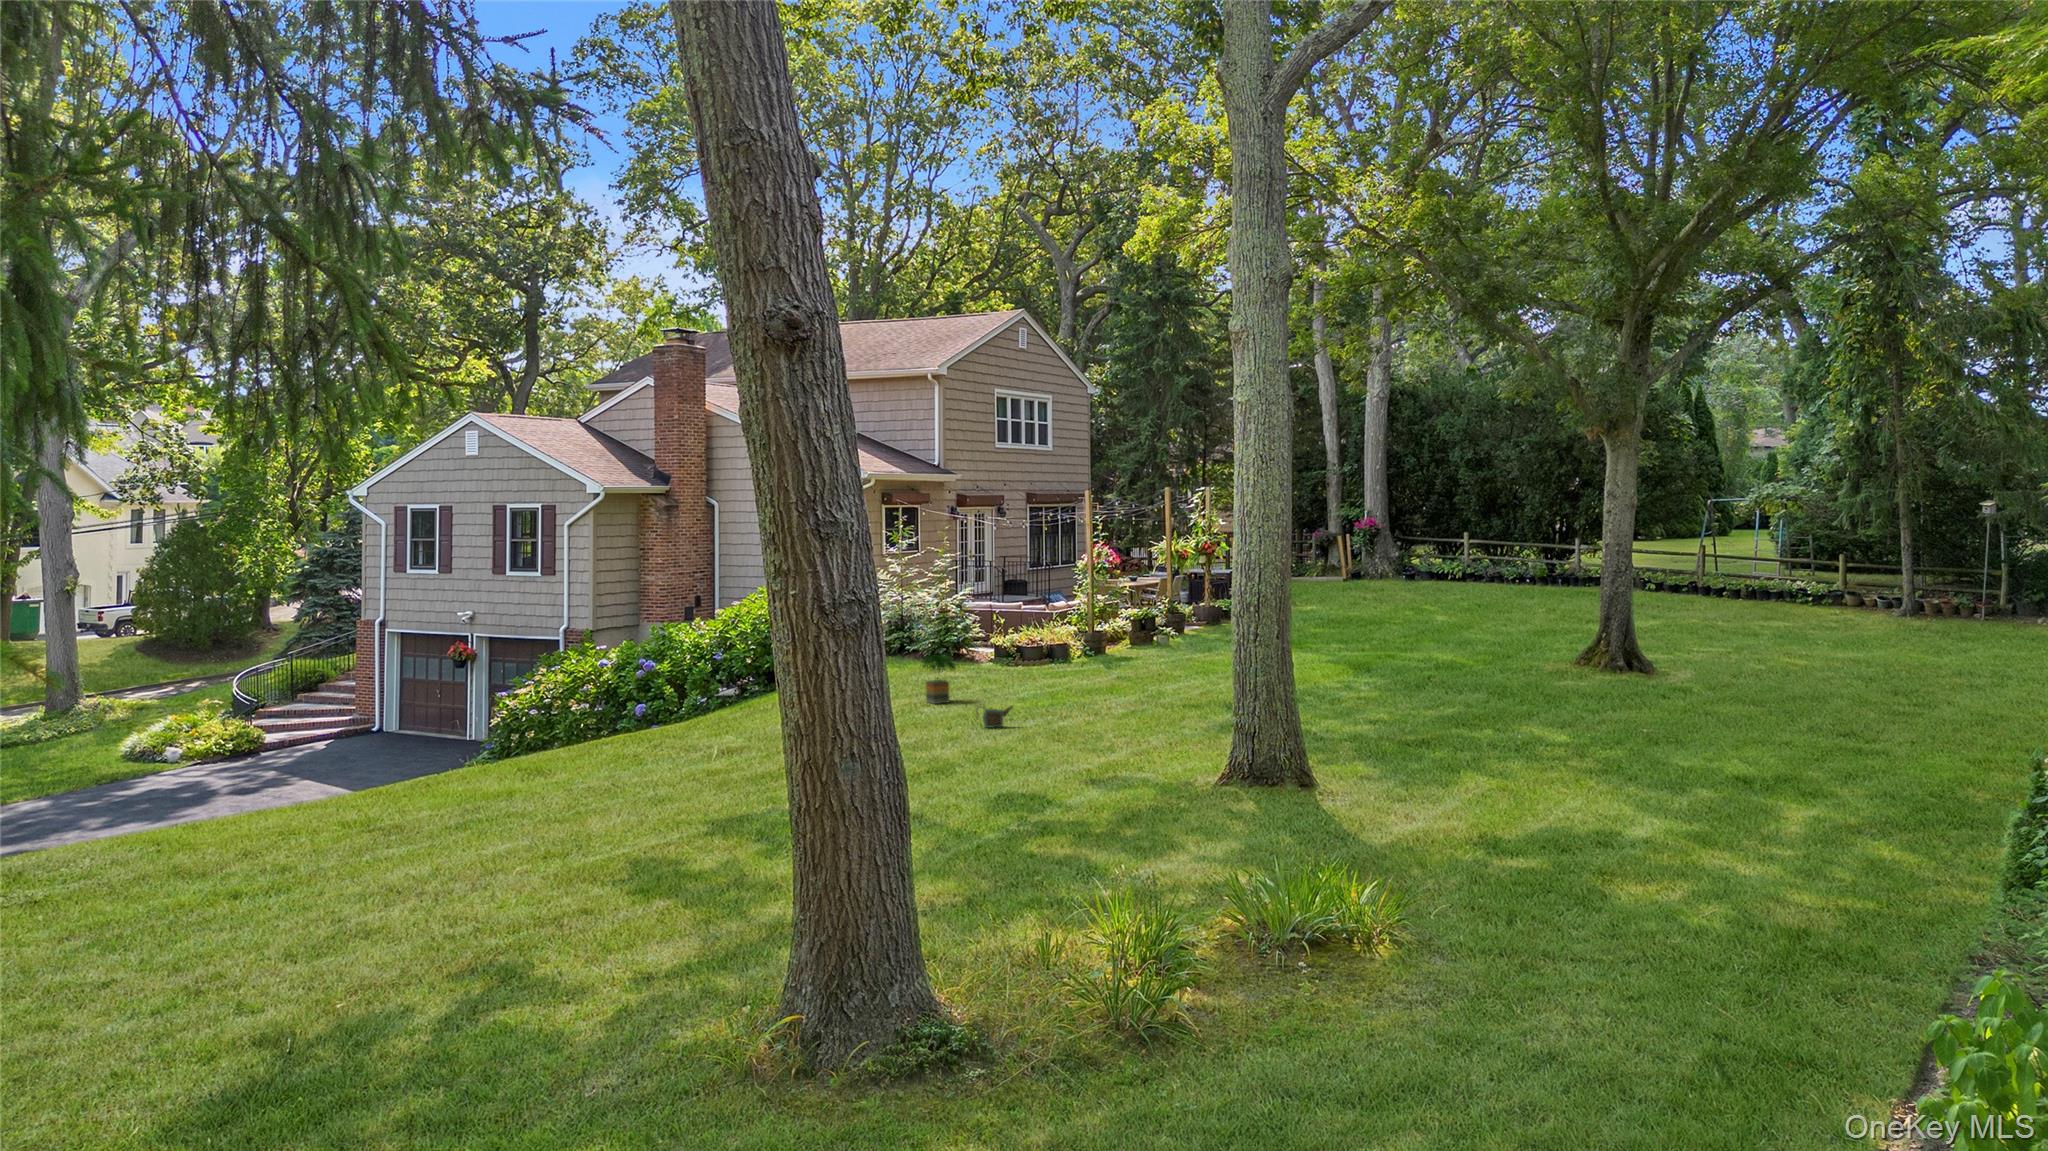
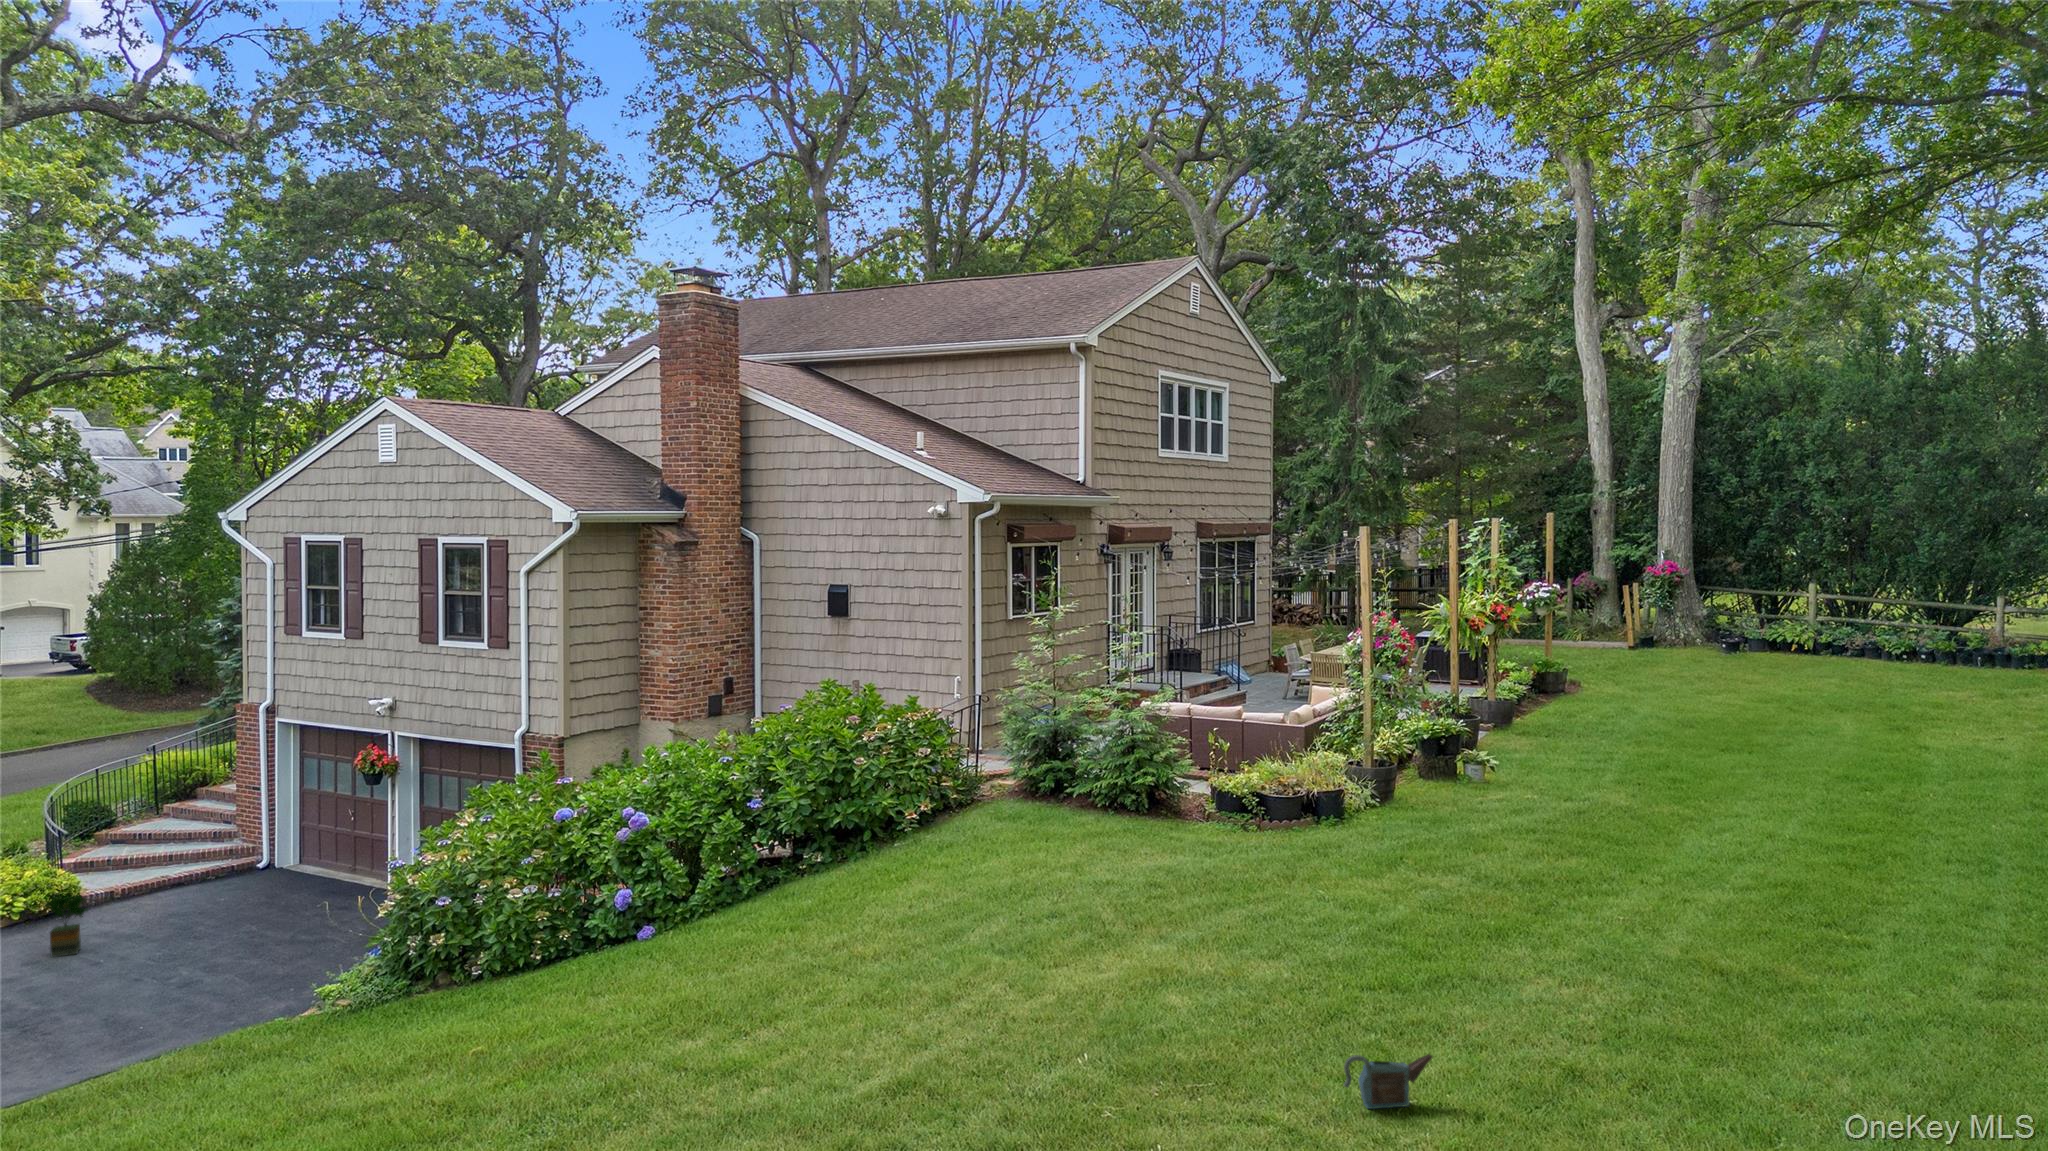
potted tree: present [922,655,955,704] -> present [43,895,88,957]

